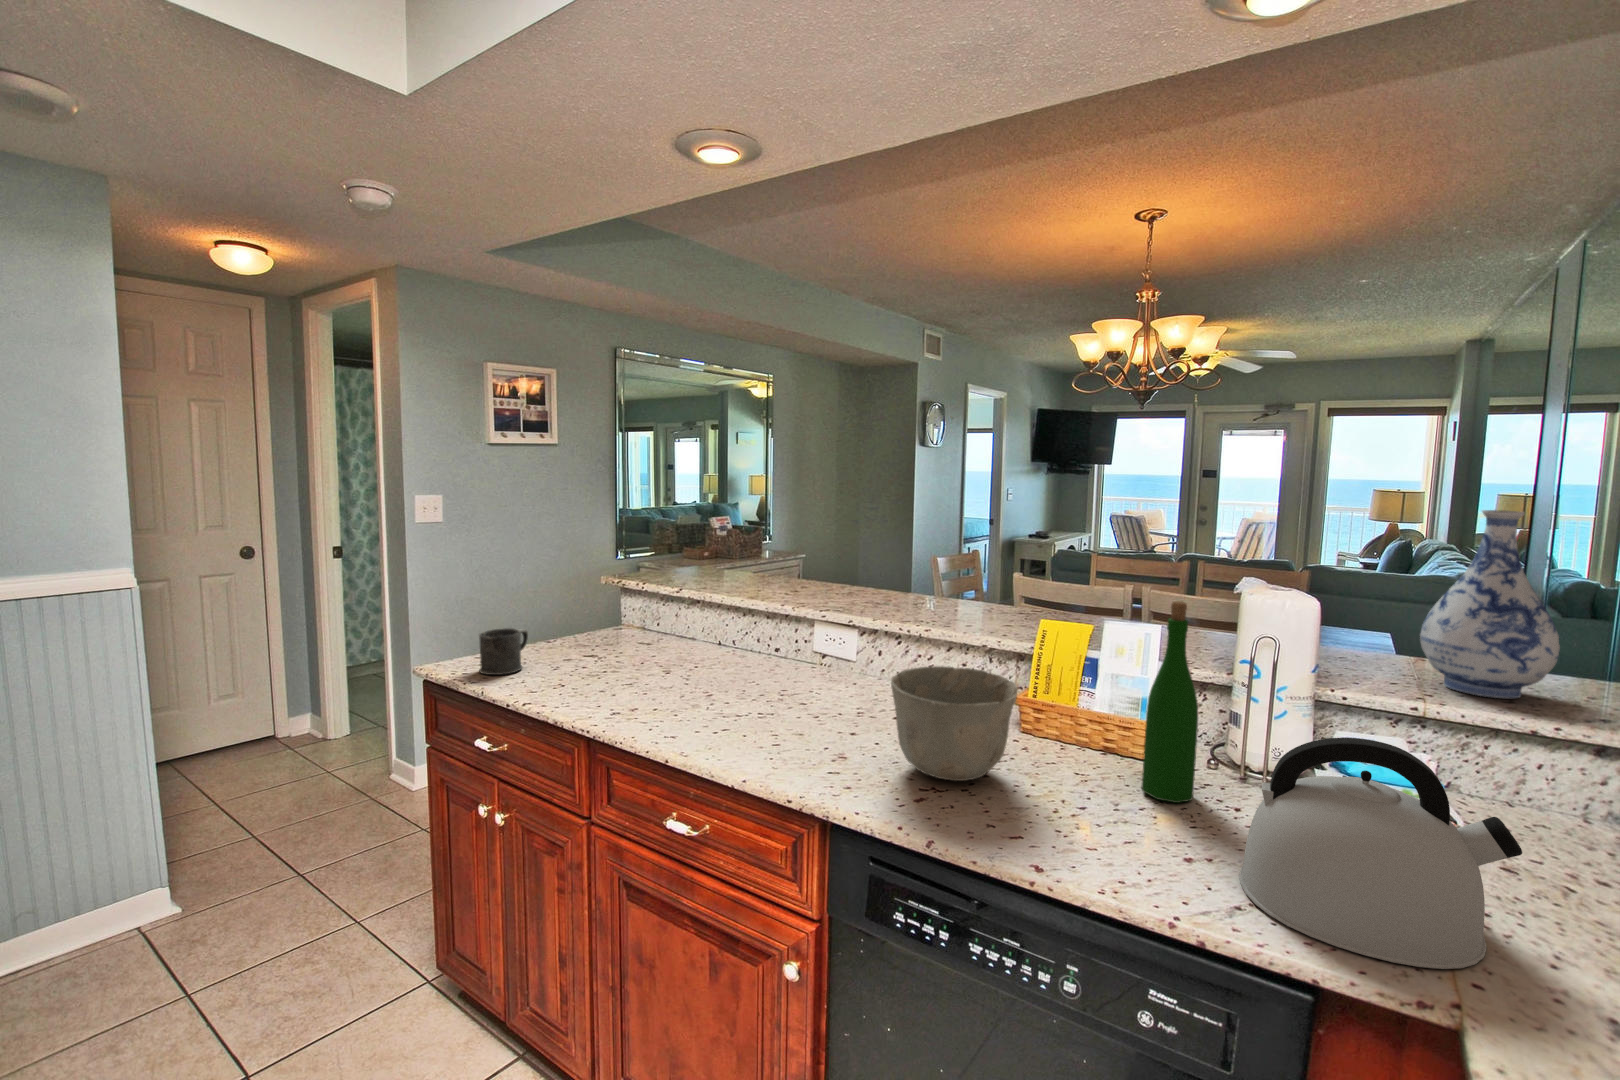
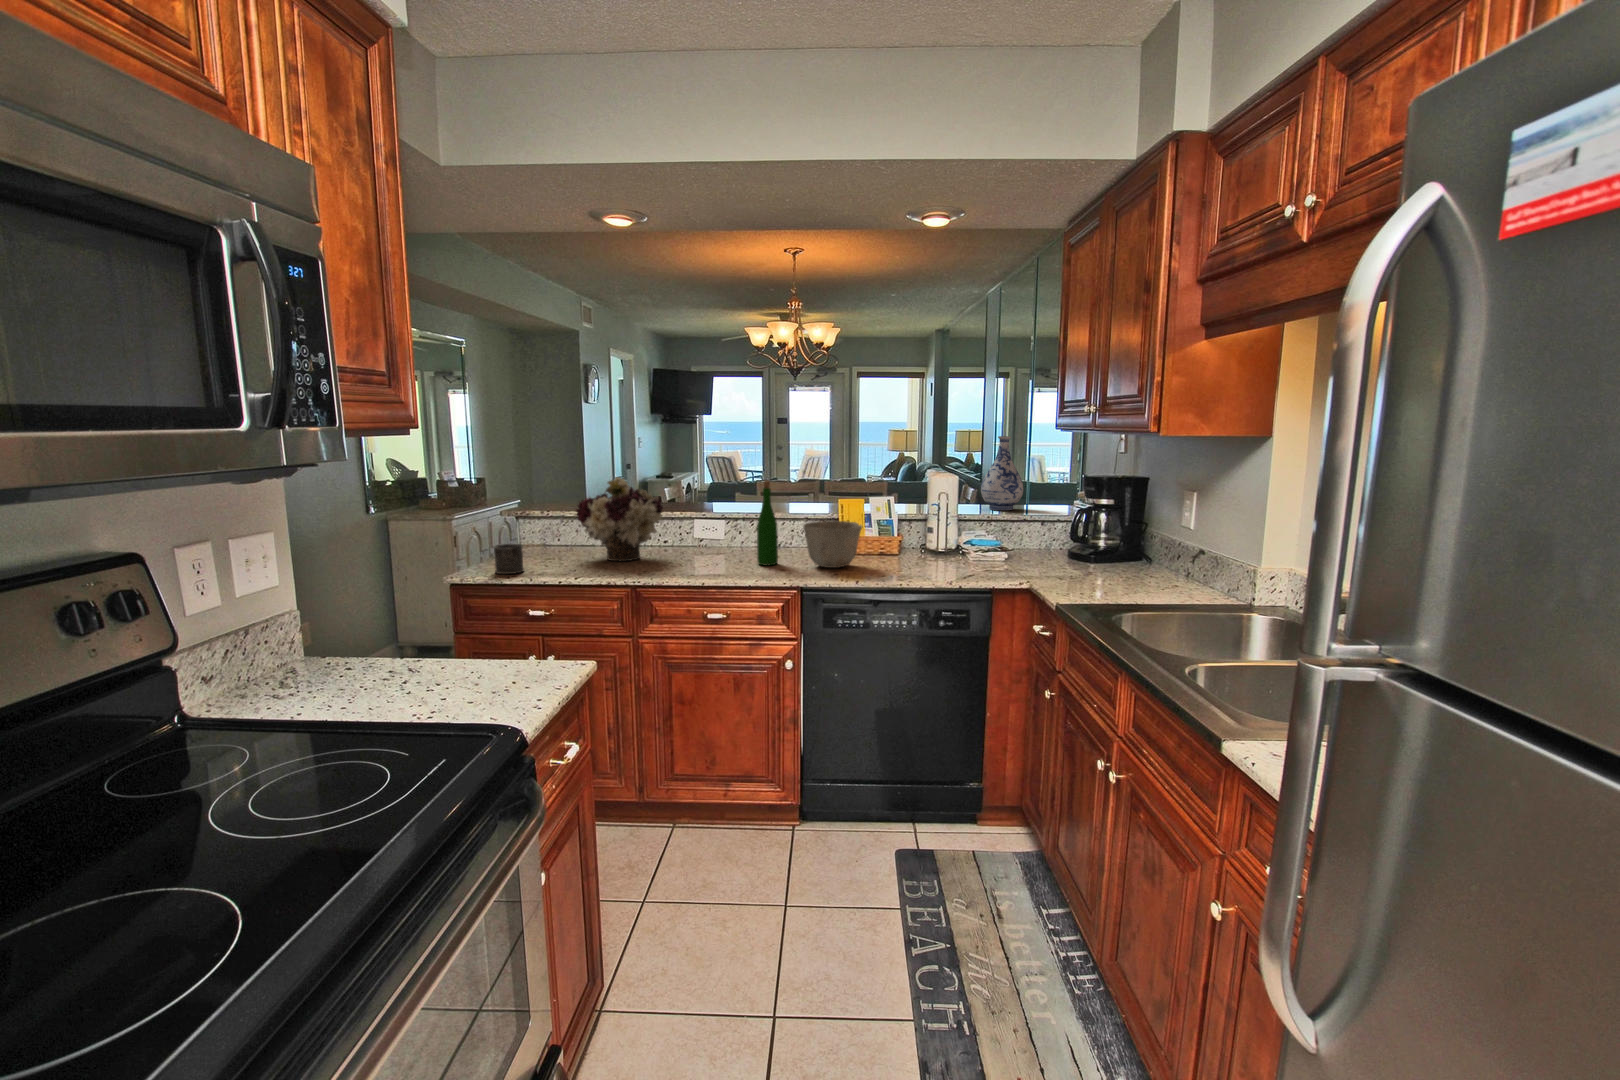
flower arrangement: none [616,543,741,677] -> present [576,477,663,561]
wine bottle: present [1142,601,1198,803] -> present [757,480,778,565]
kettle: present [1239,738,1522,969] -> none [955,514,1029,576]

